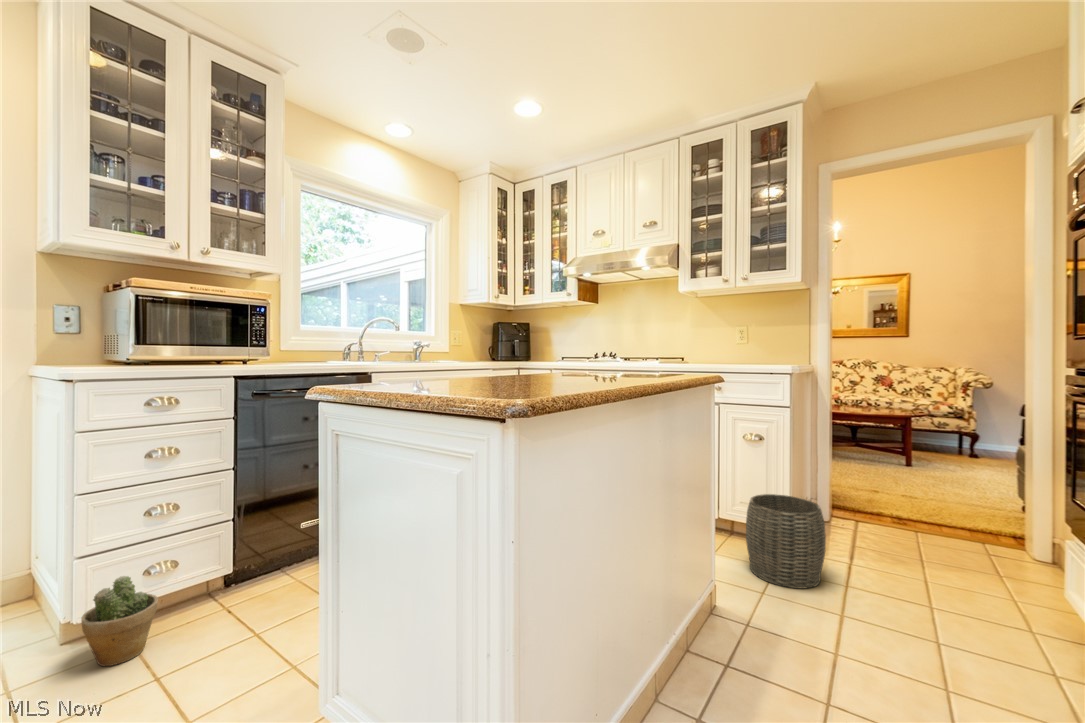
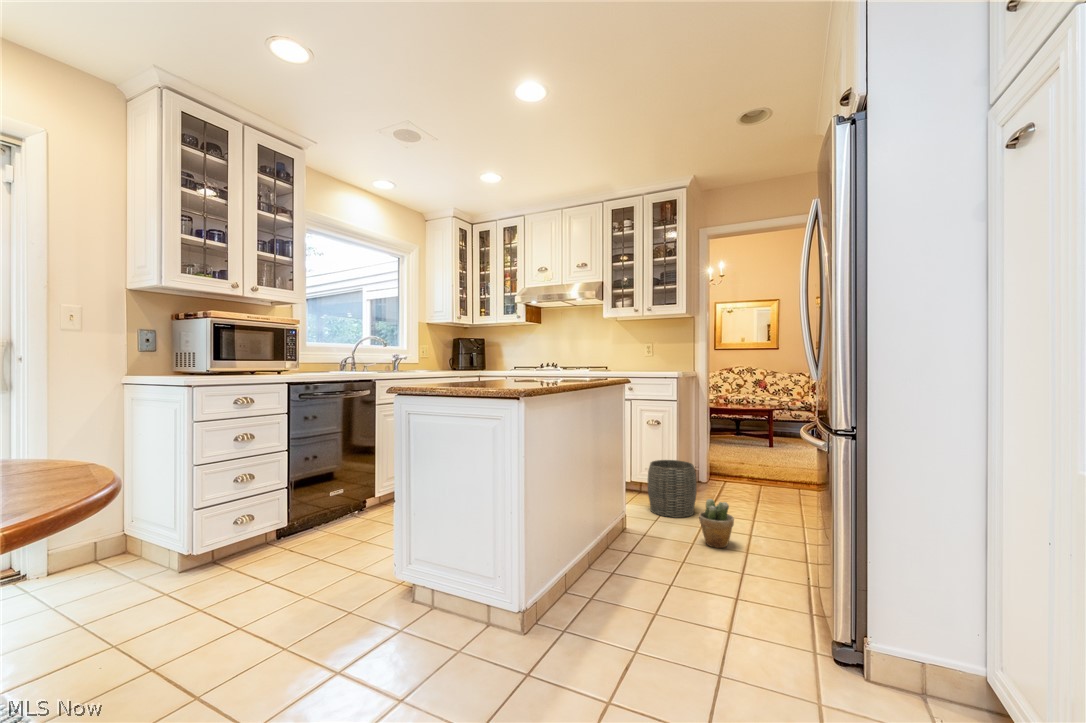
potted plant: present [81,576,158,666] -> present [699,499,734,548]

